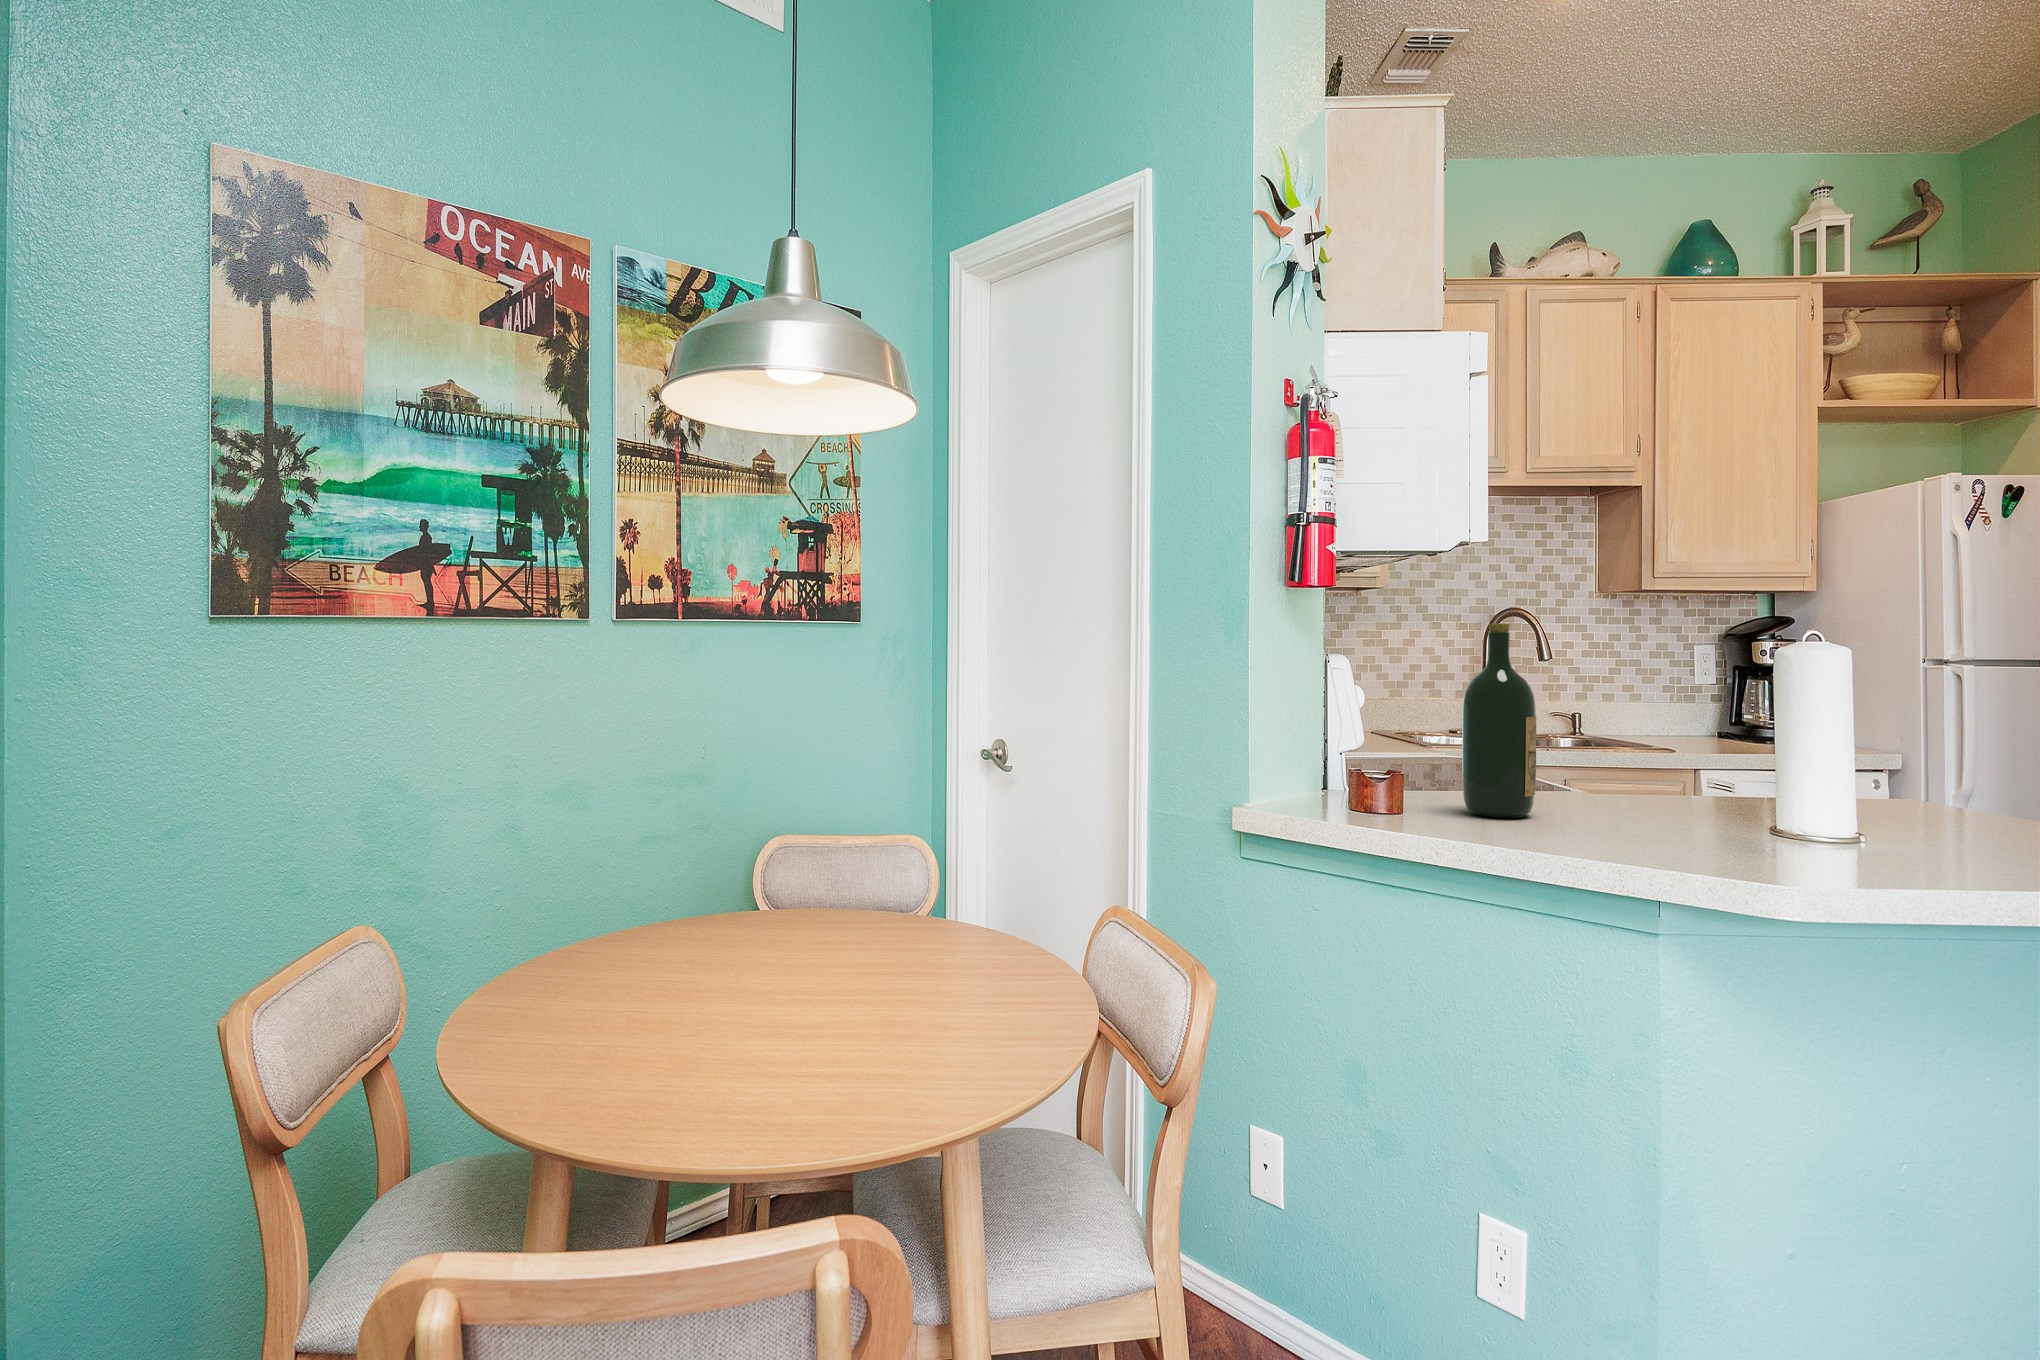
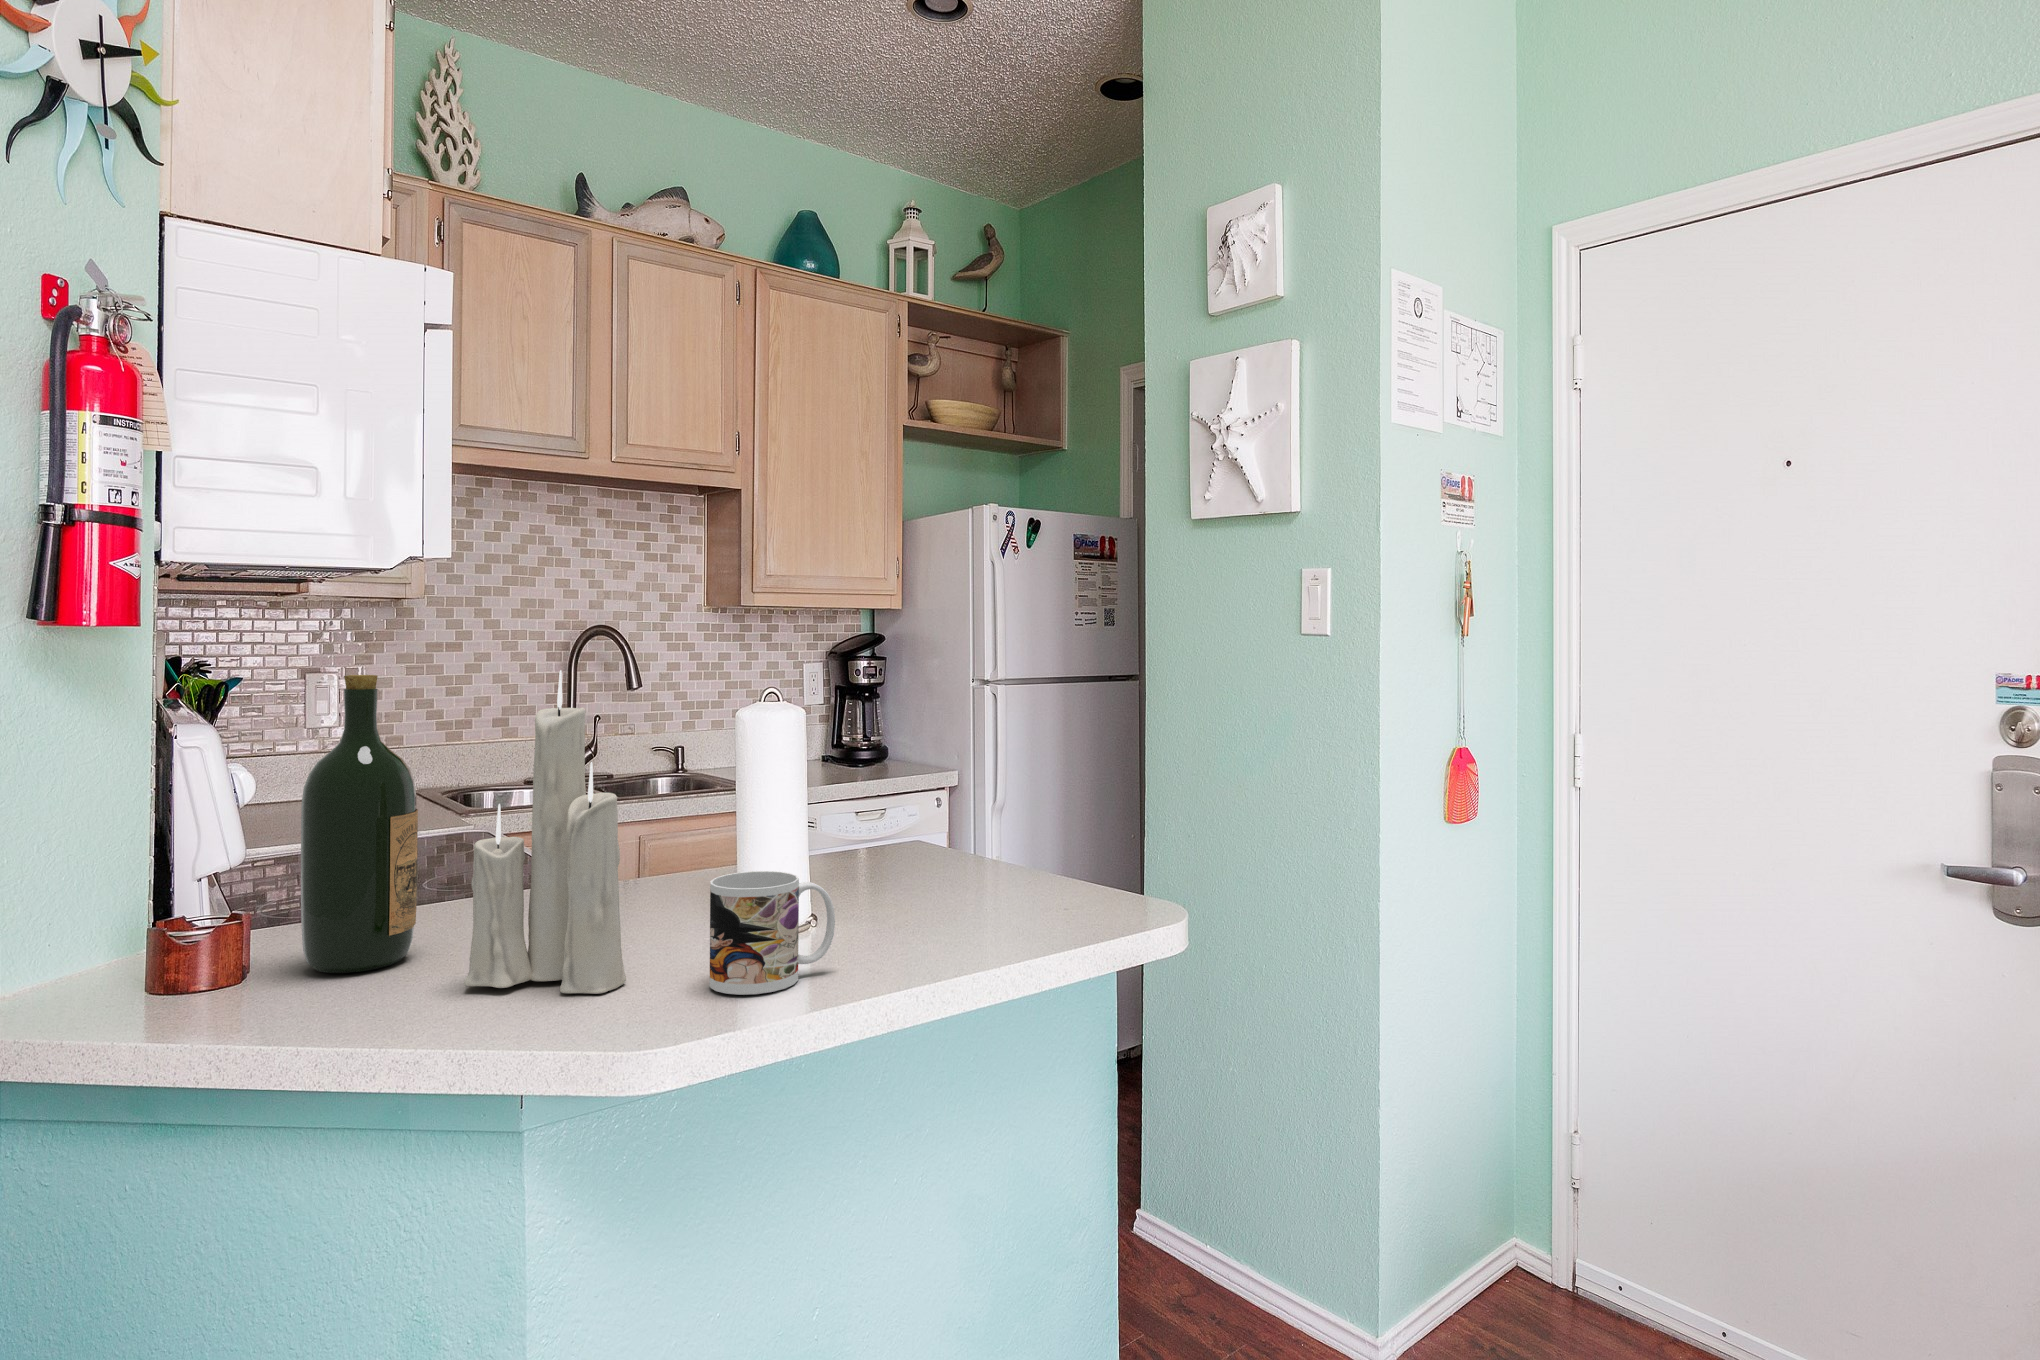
candle: none [1599,604,1735,849] -> present [464,670,626,994]
mug: none [1818,774,1944,867] -> present [710,871,835,995]

